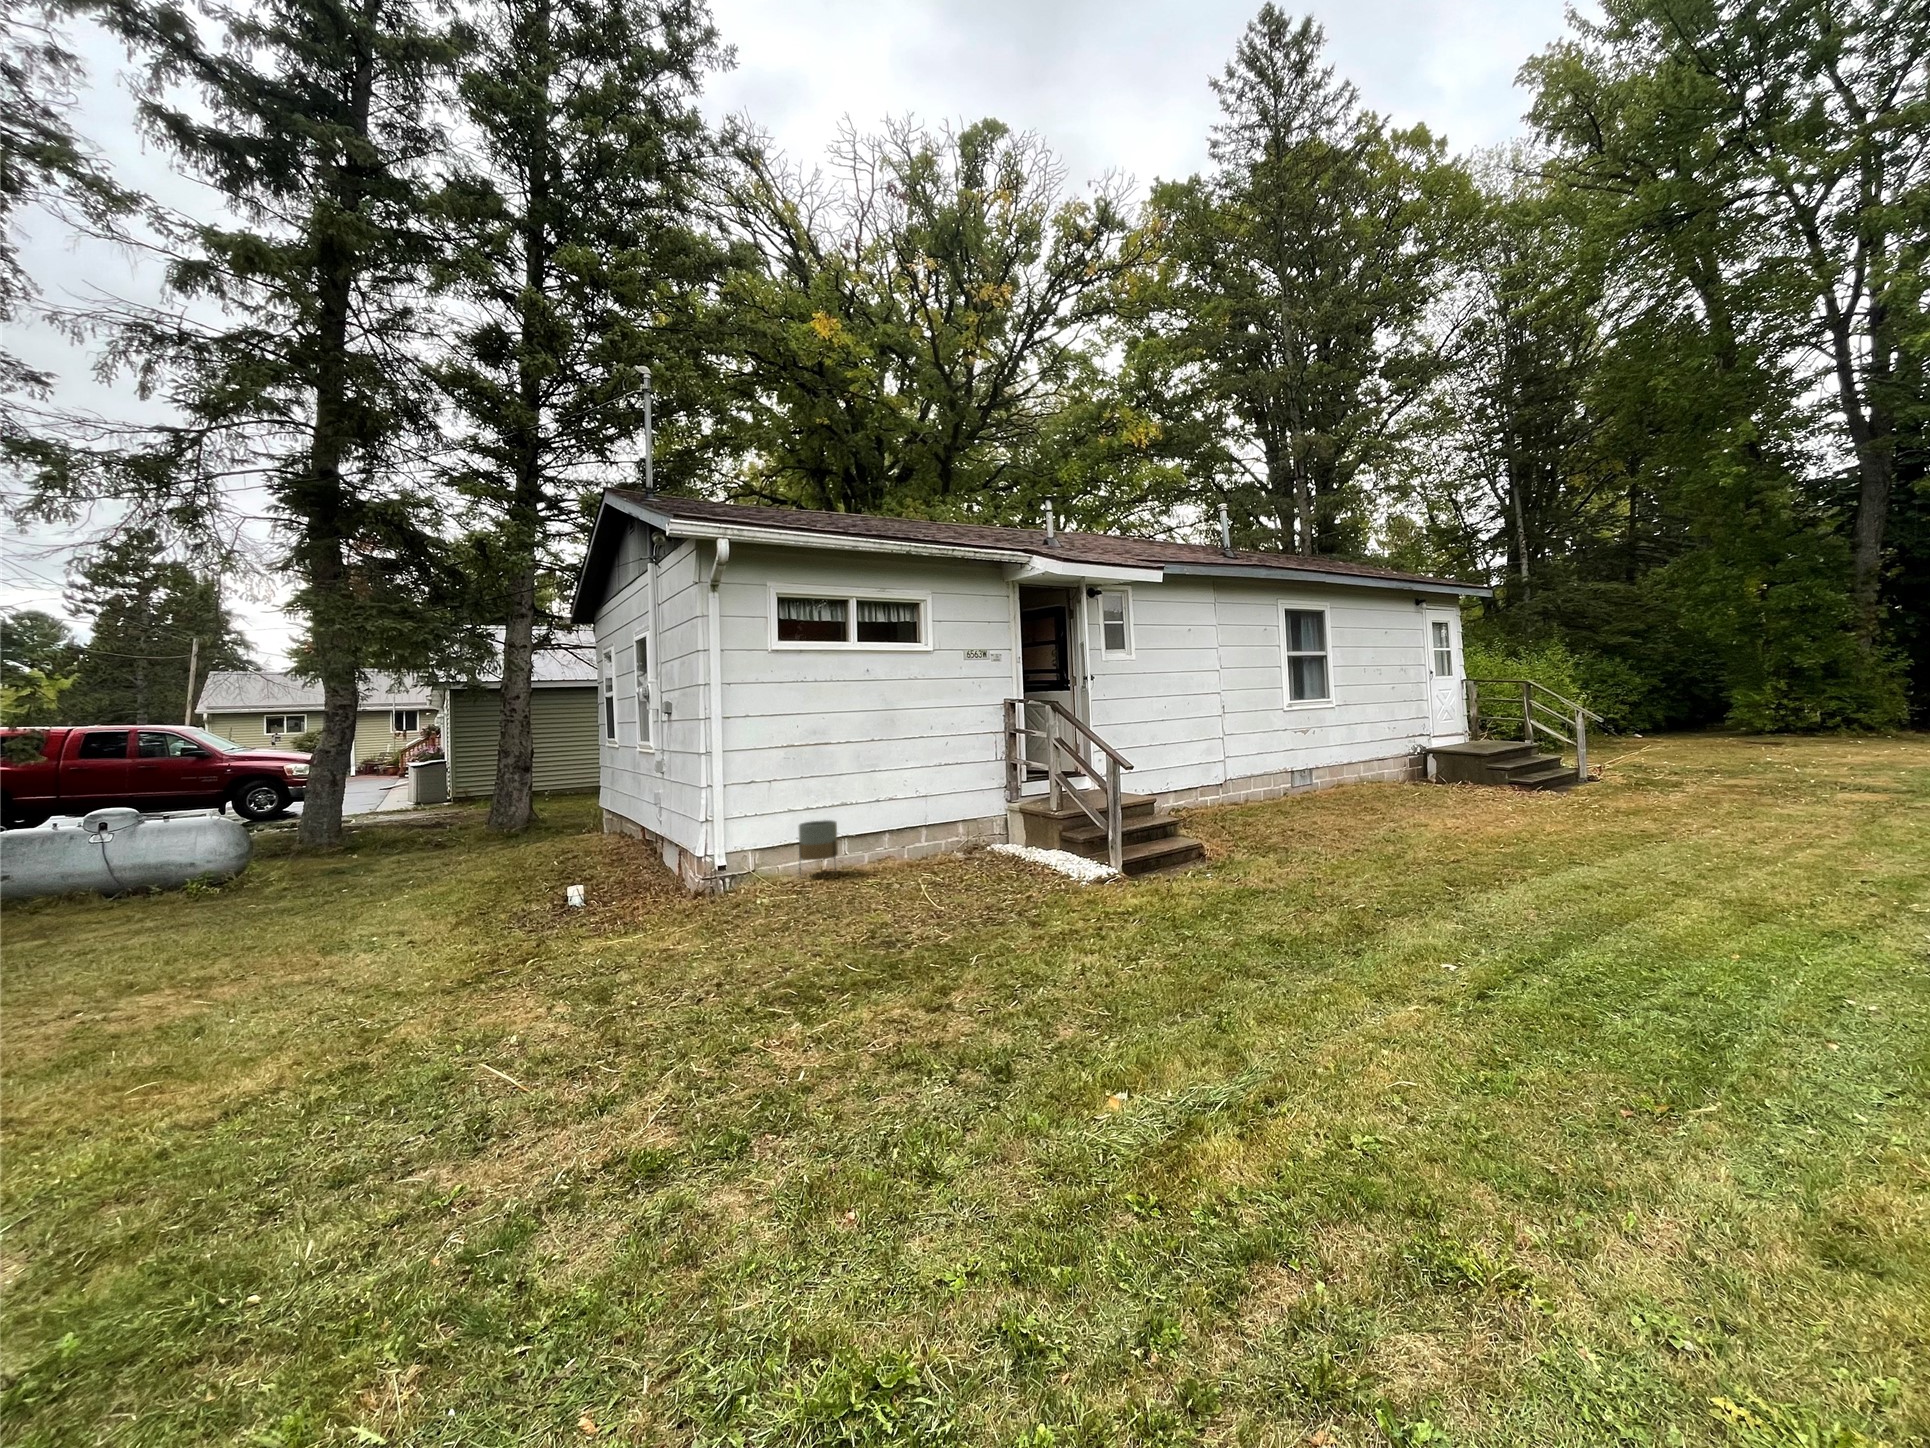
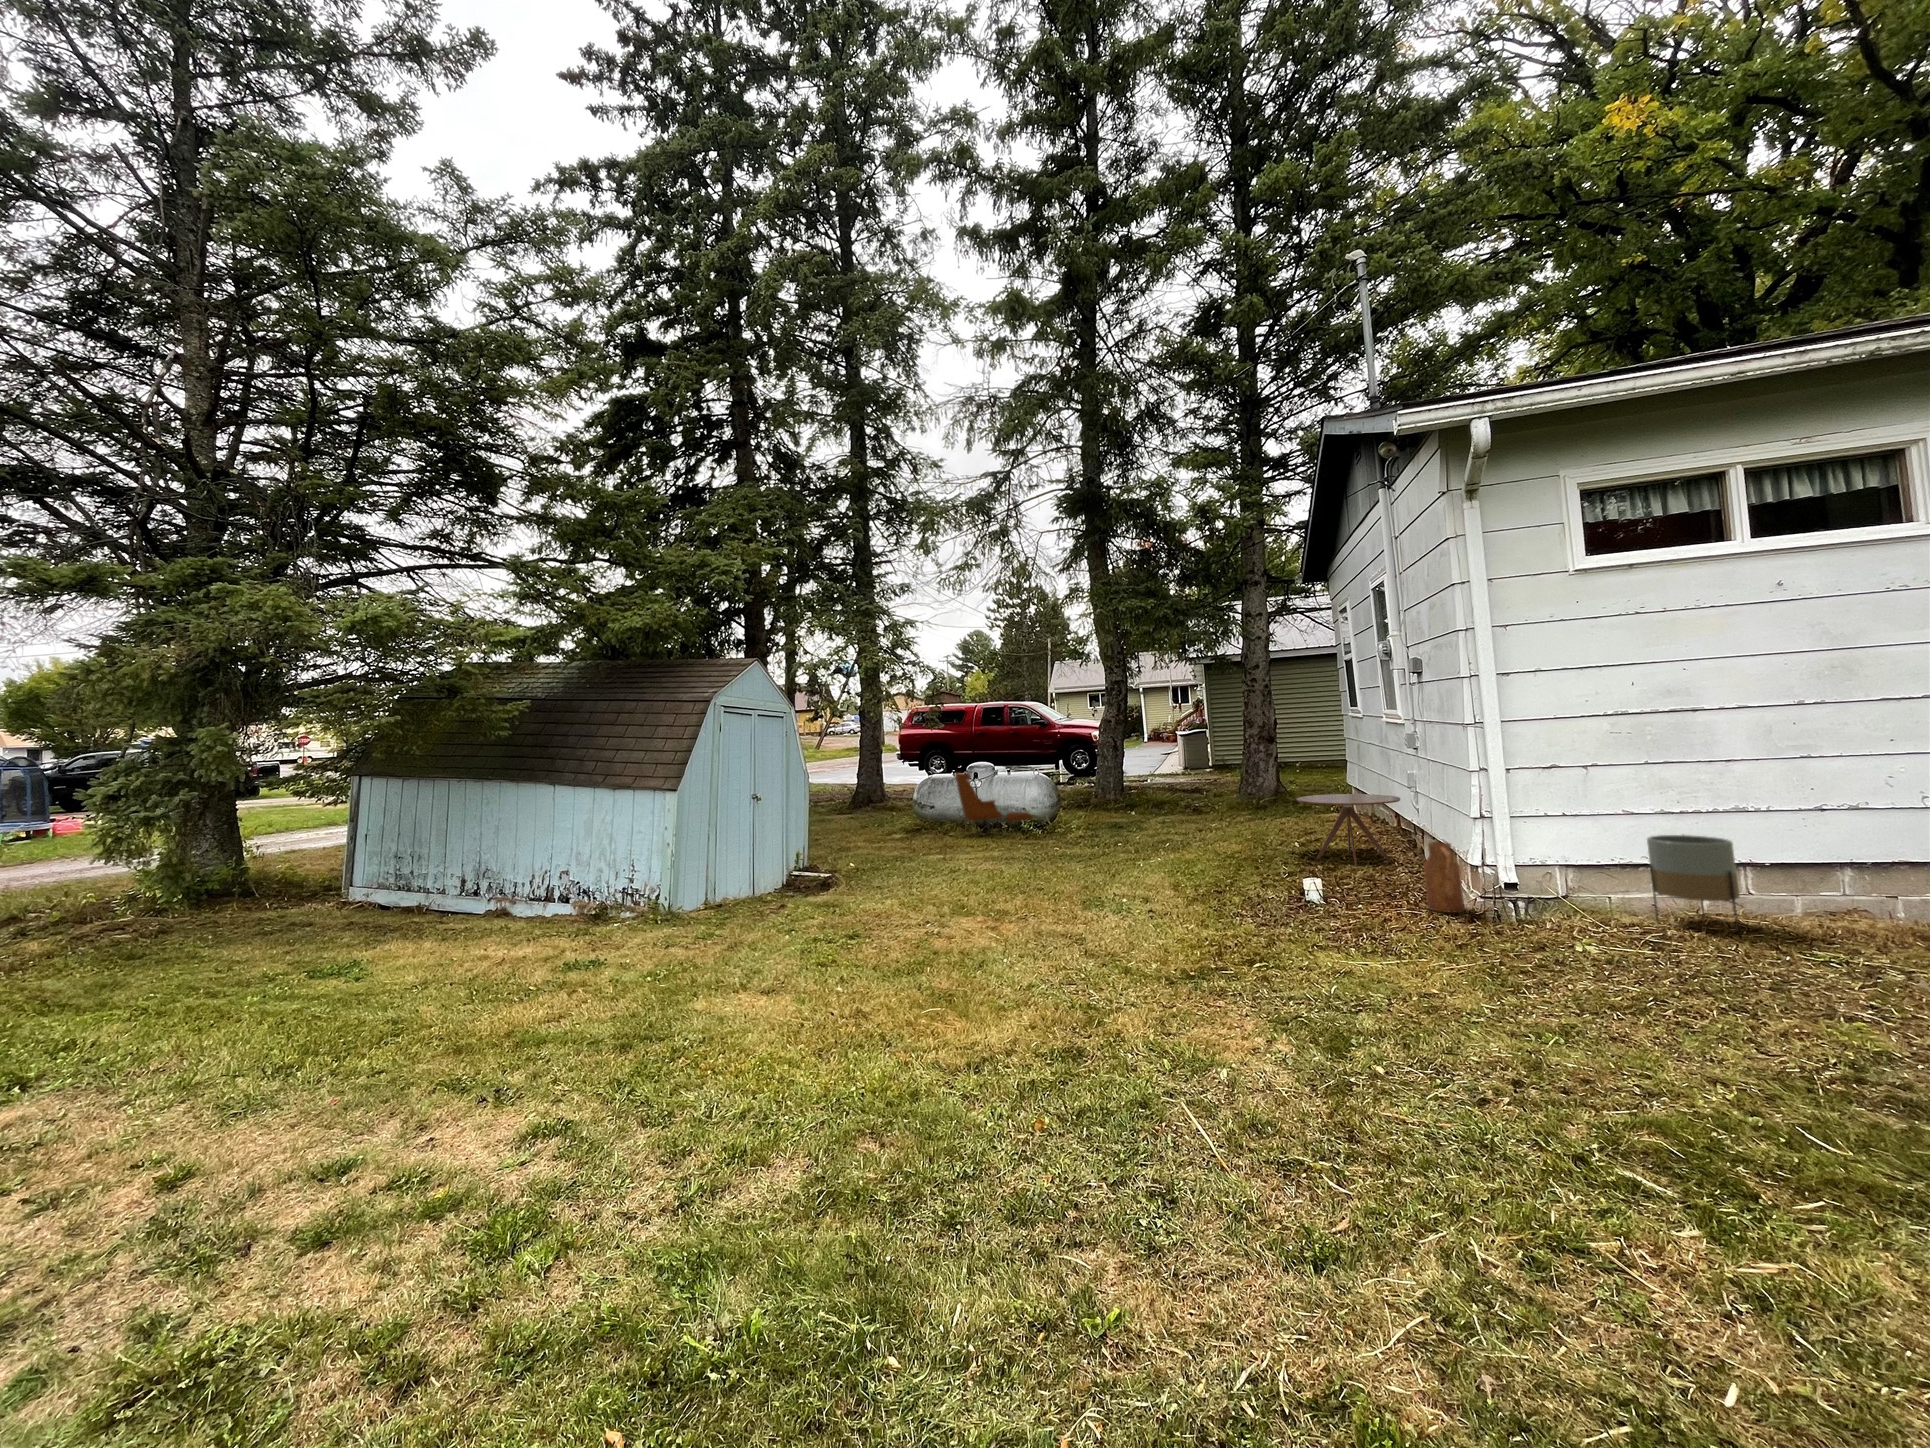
round table: none [559,815,650,879] -> present [1296,794,1401,866]
lounge chair: none [19,832,184,929] -> present [955,772,1033,834]
watering can: none [666,844,693,898] -> present [1424,842,1465,913]

